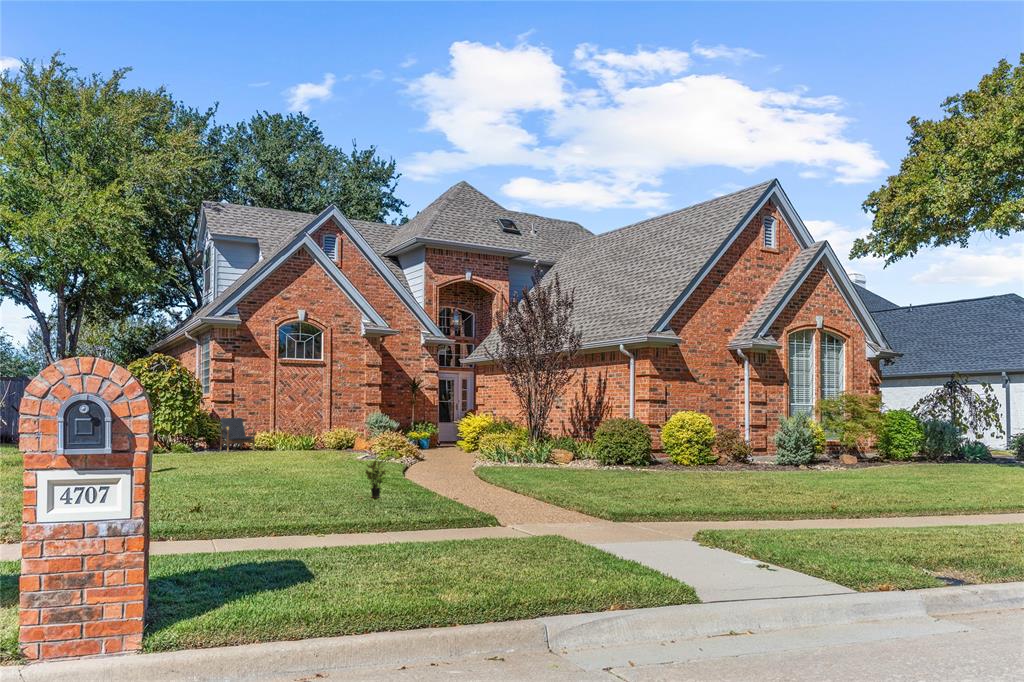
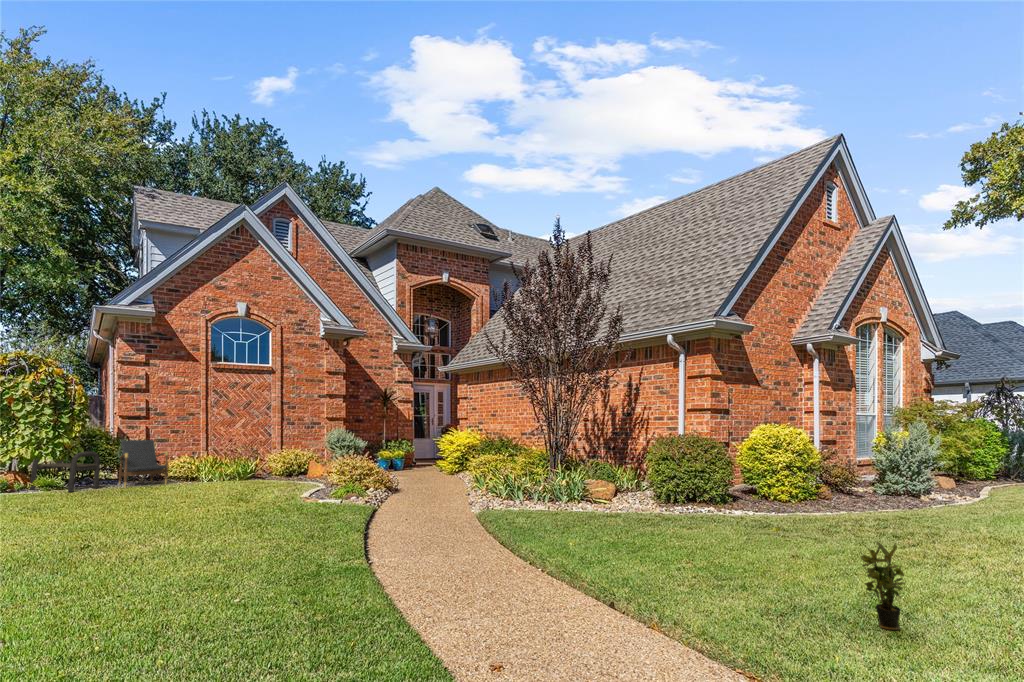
bench: none [165,424,210,453] -> present [29,451,100,492]
potted plant: present [365,460,386,498] -> present [861,542,905,630]

